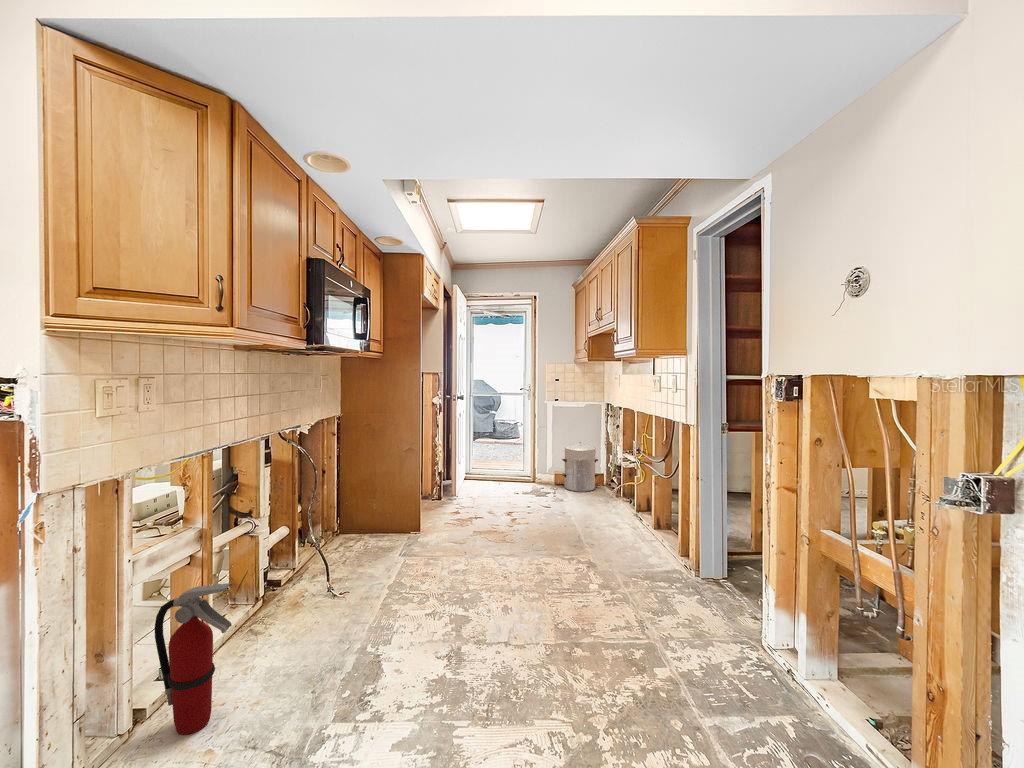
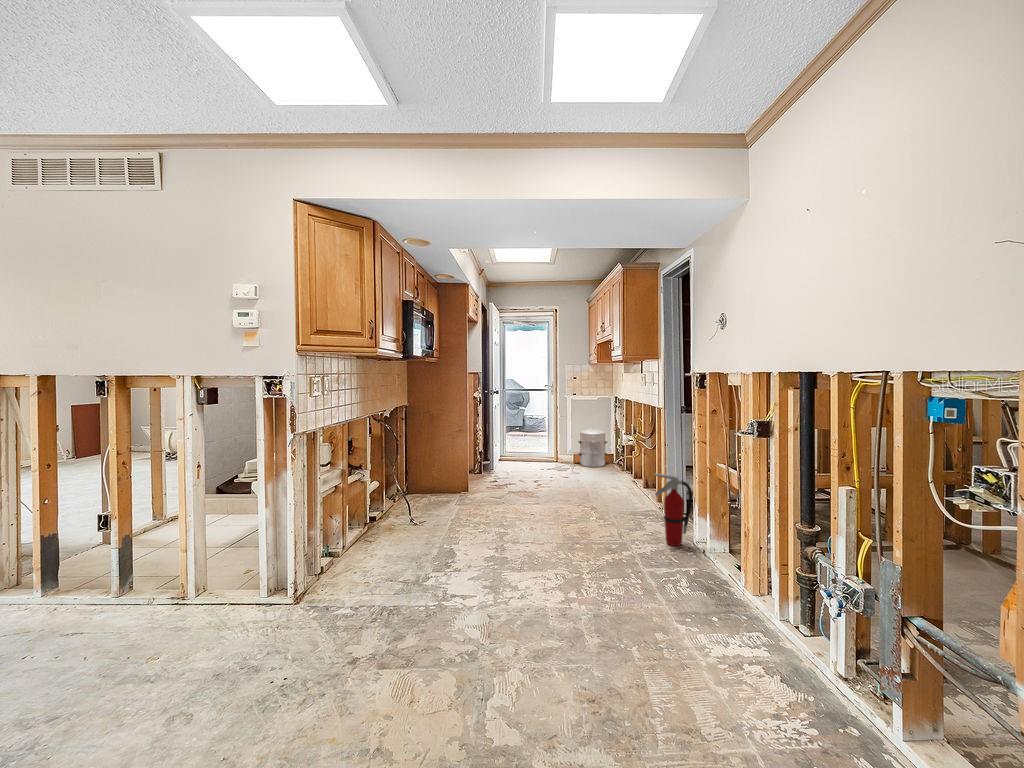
fire extinguisher: present [155,582,233,735] -> present [655,473,692,546]

